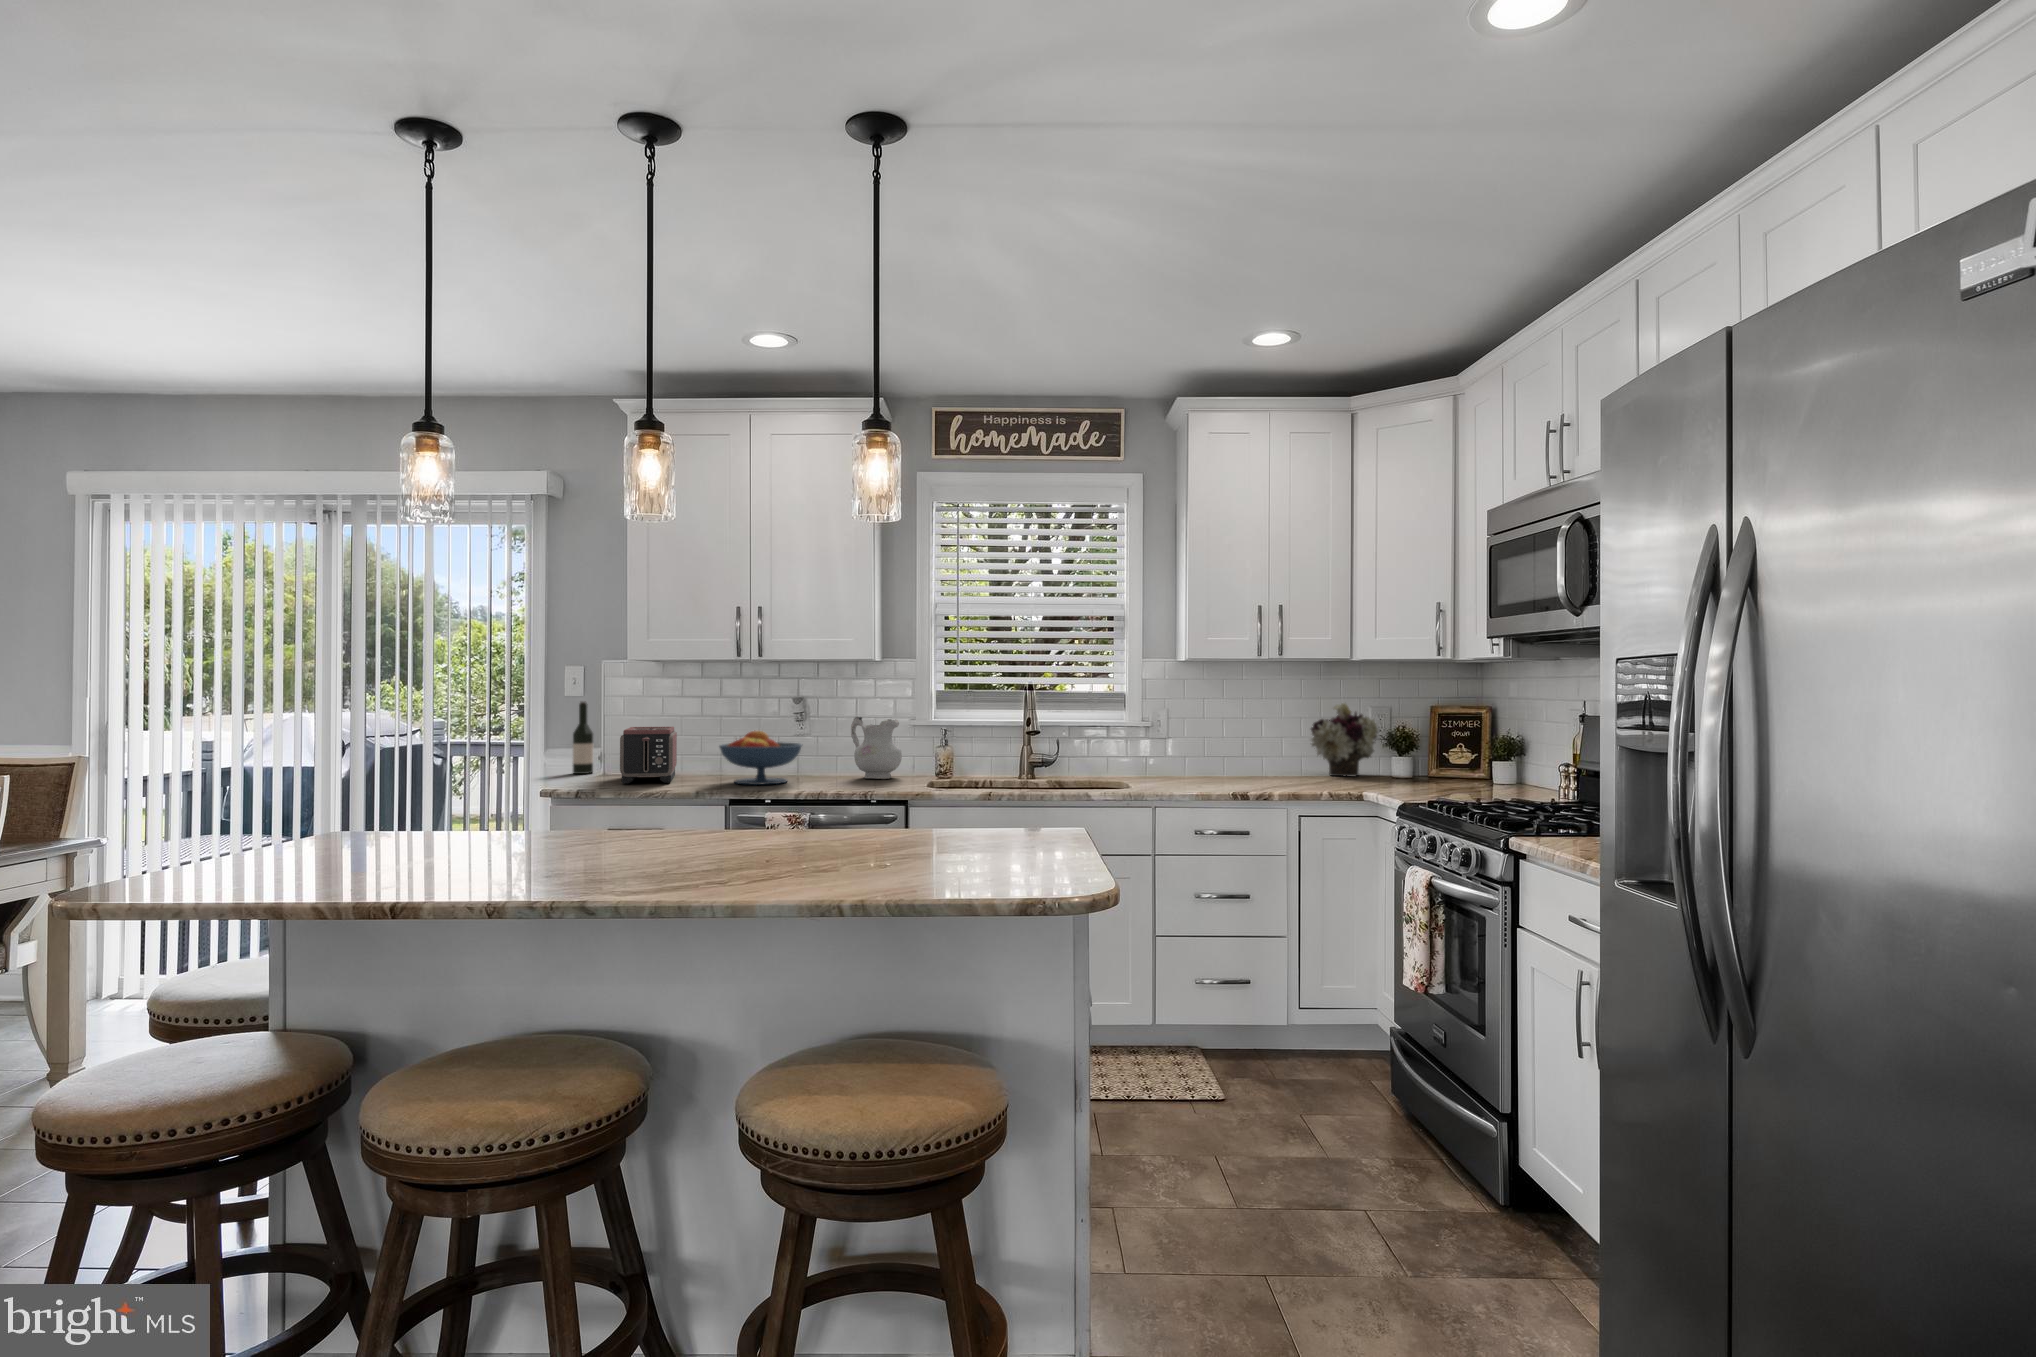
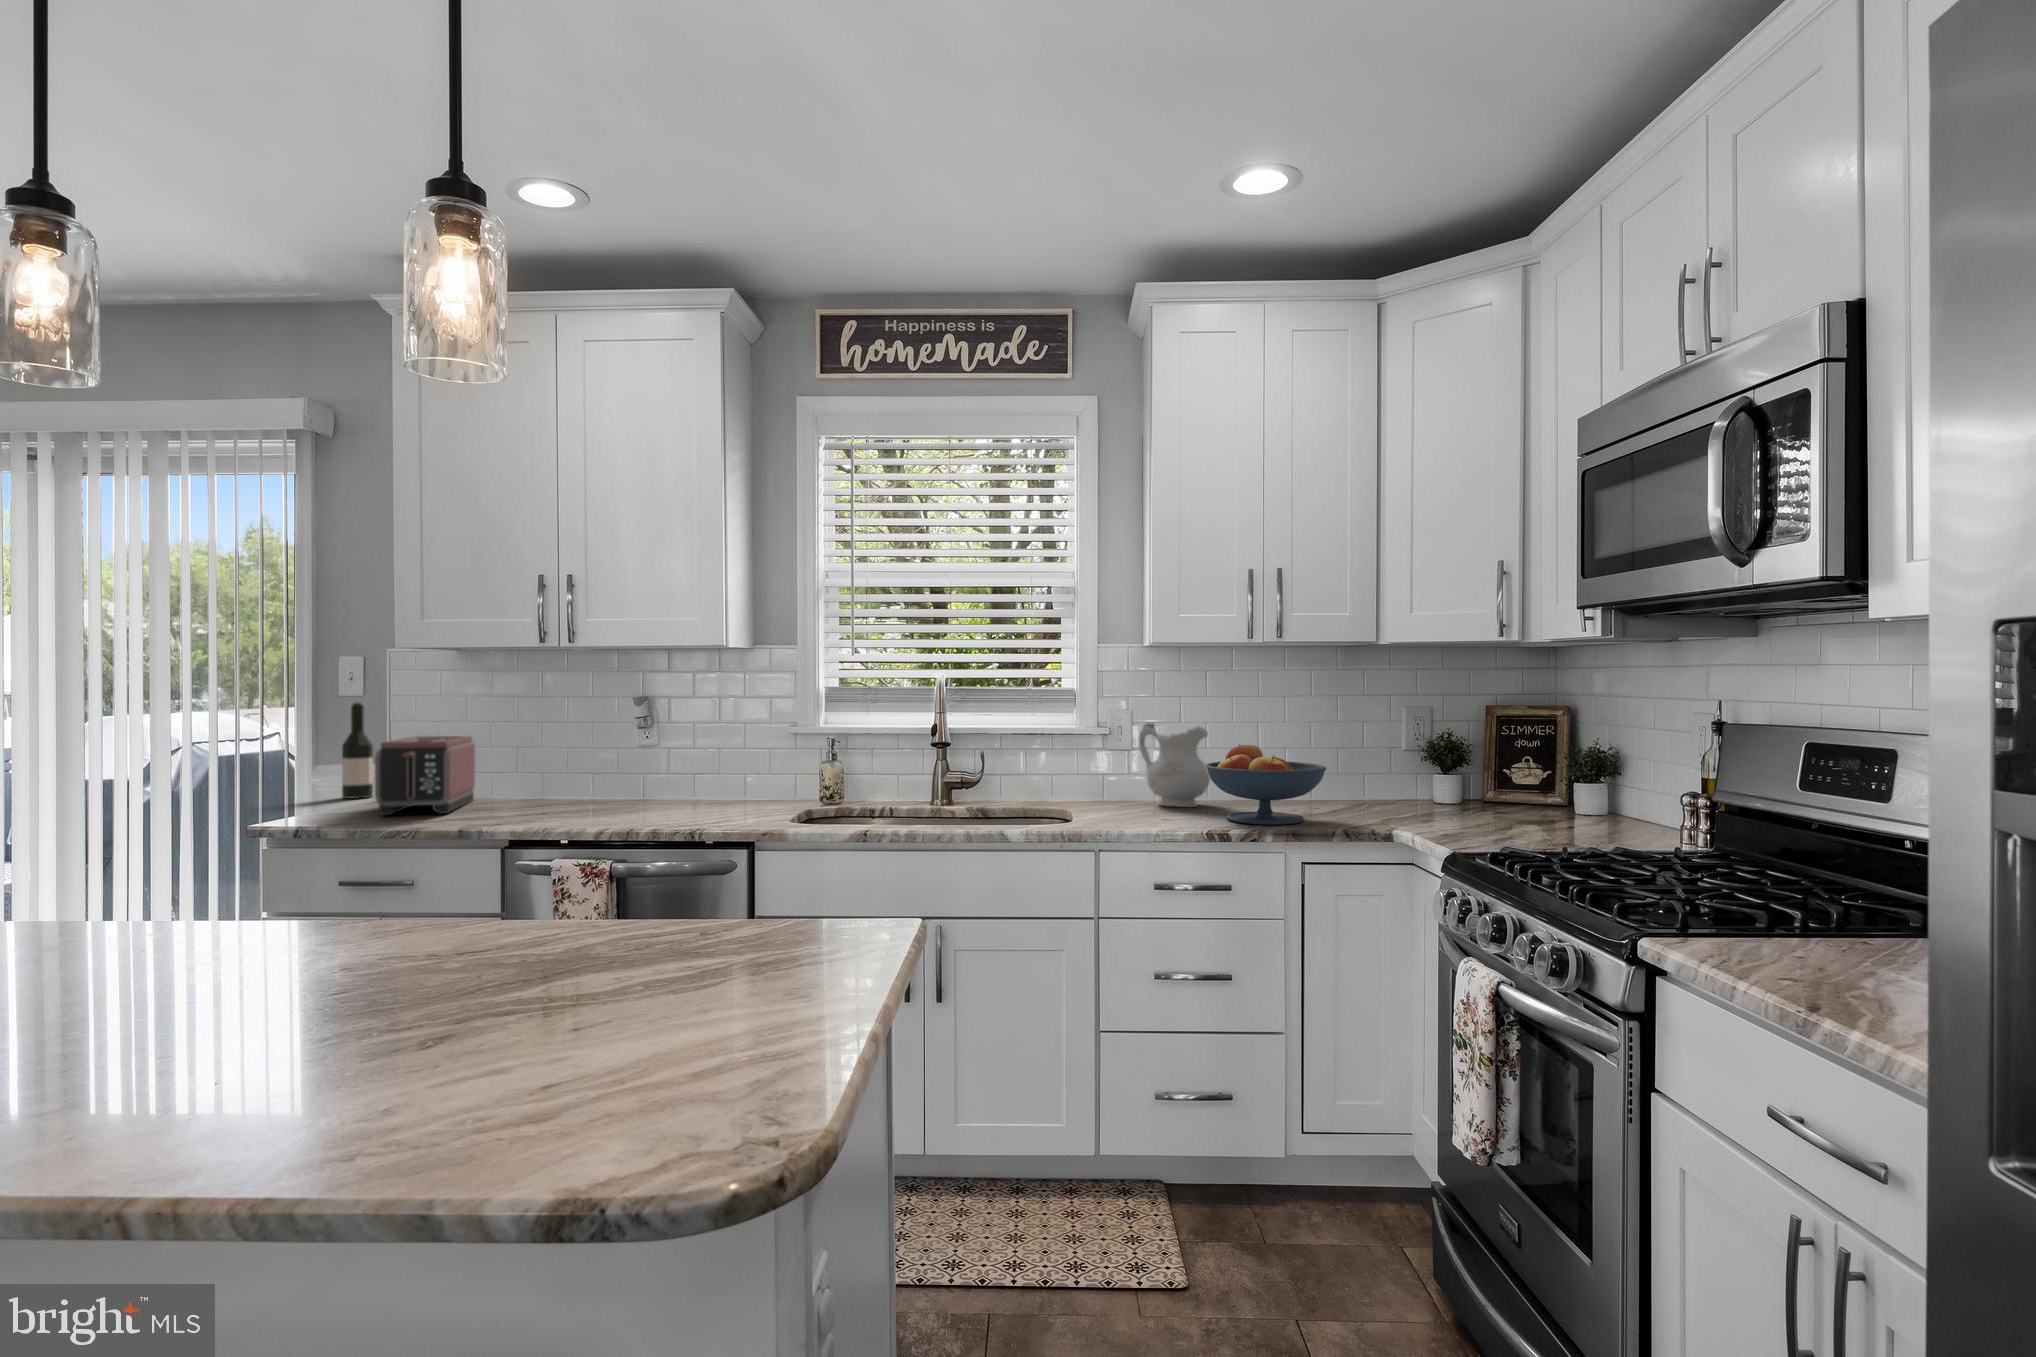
flower arrangement: present [1311,703,1378,777] -> none [1322,702,1417,802]
ceramic pitcher: present [851,717,902,779] -> present [1138,723,1210,807]
fruit bowl: present [719,731,802,785] -> present [1205,744,1326,825]

